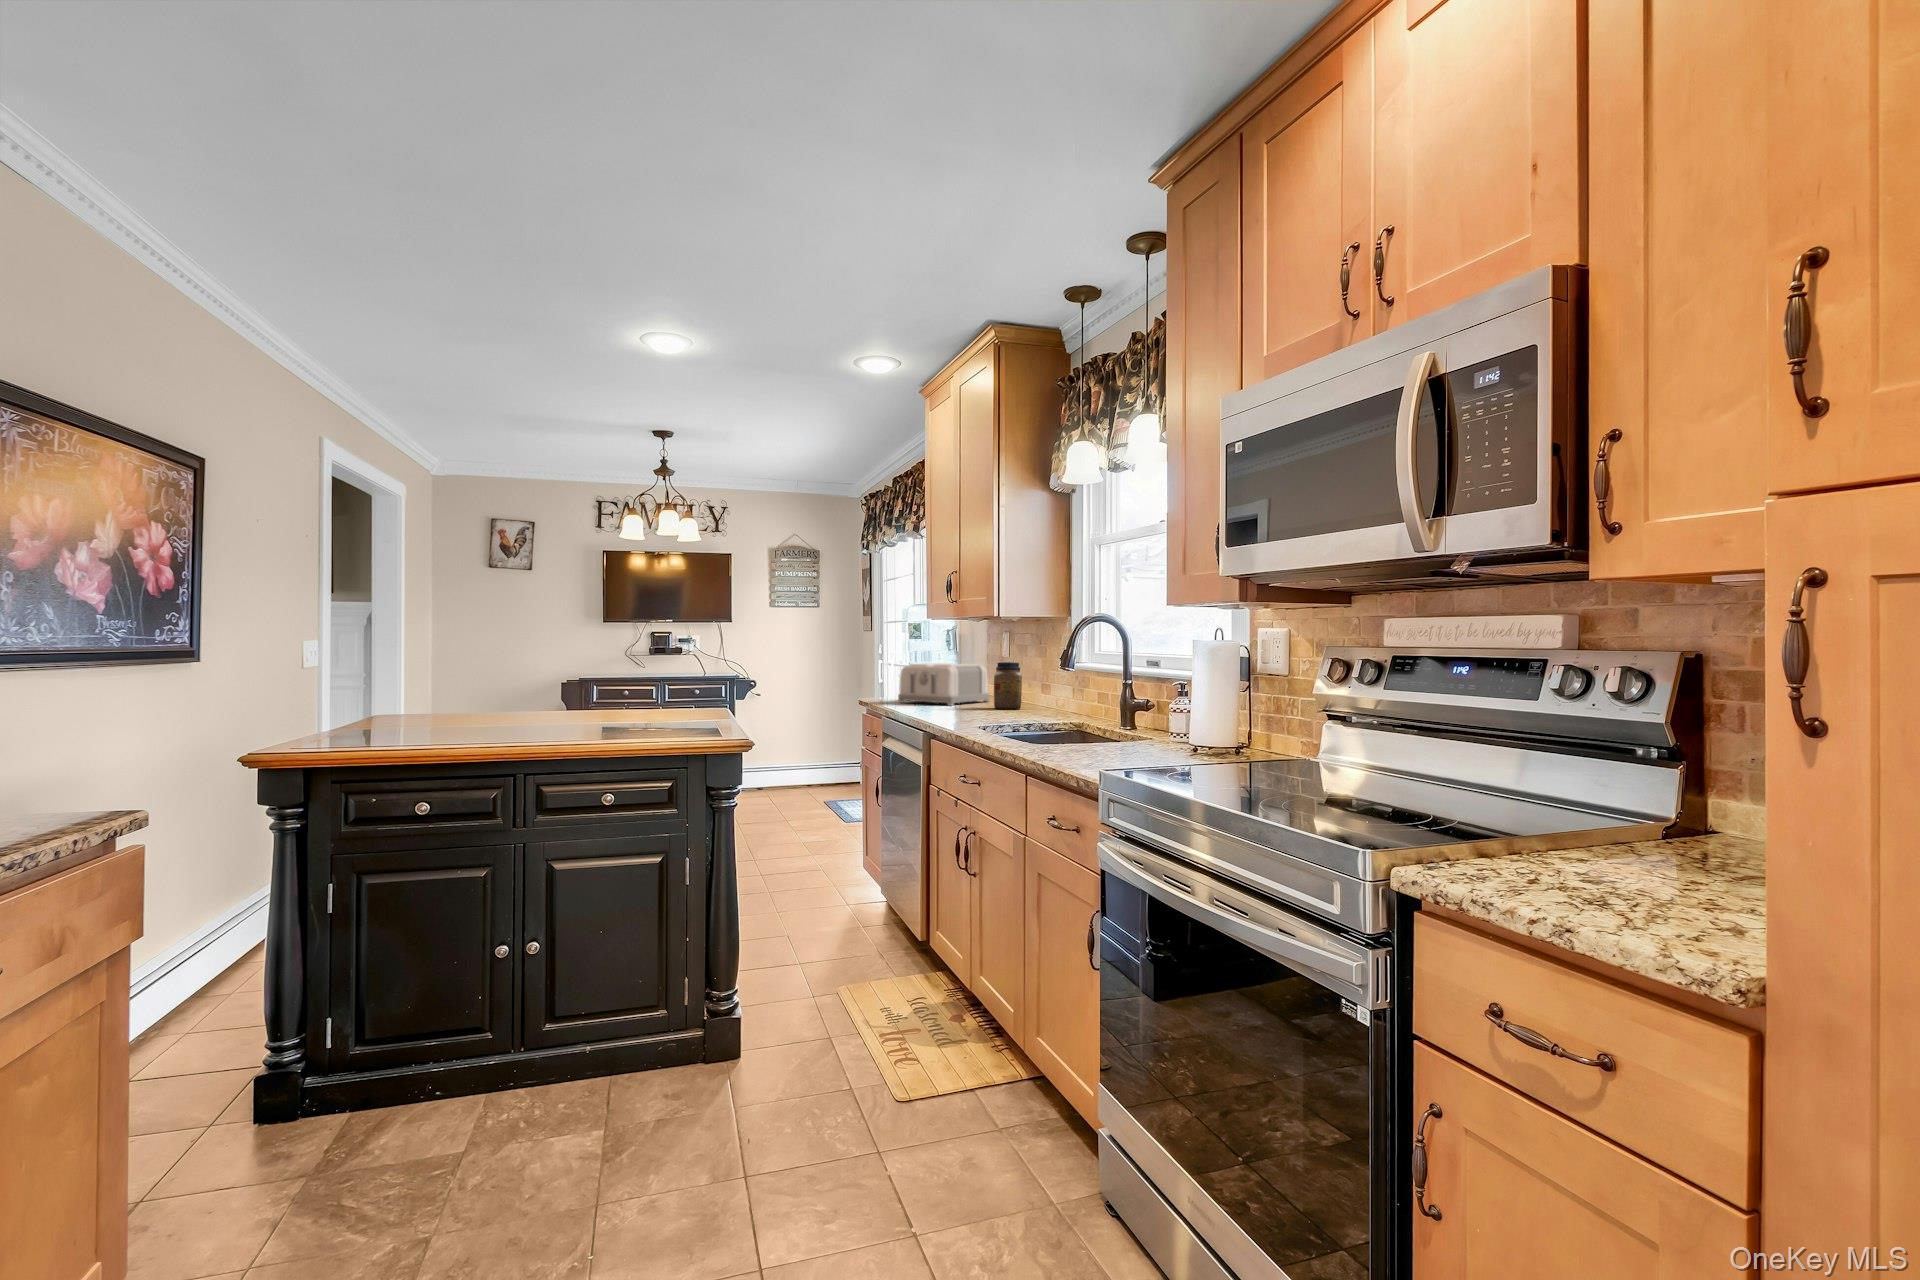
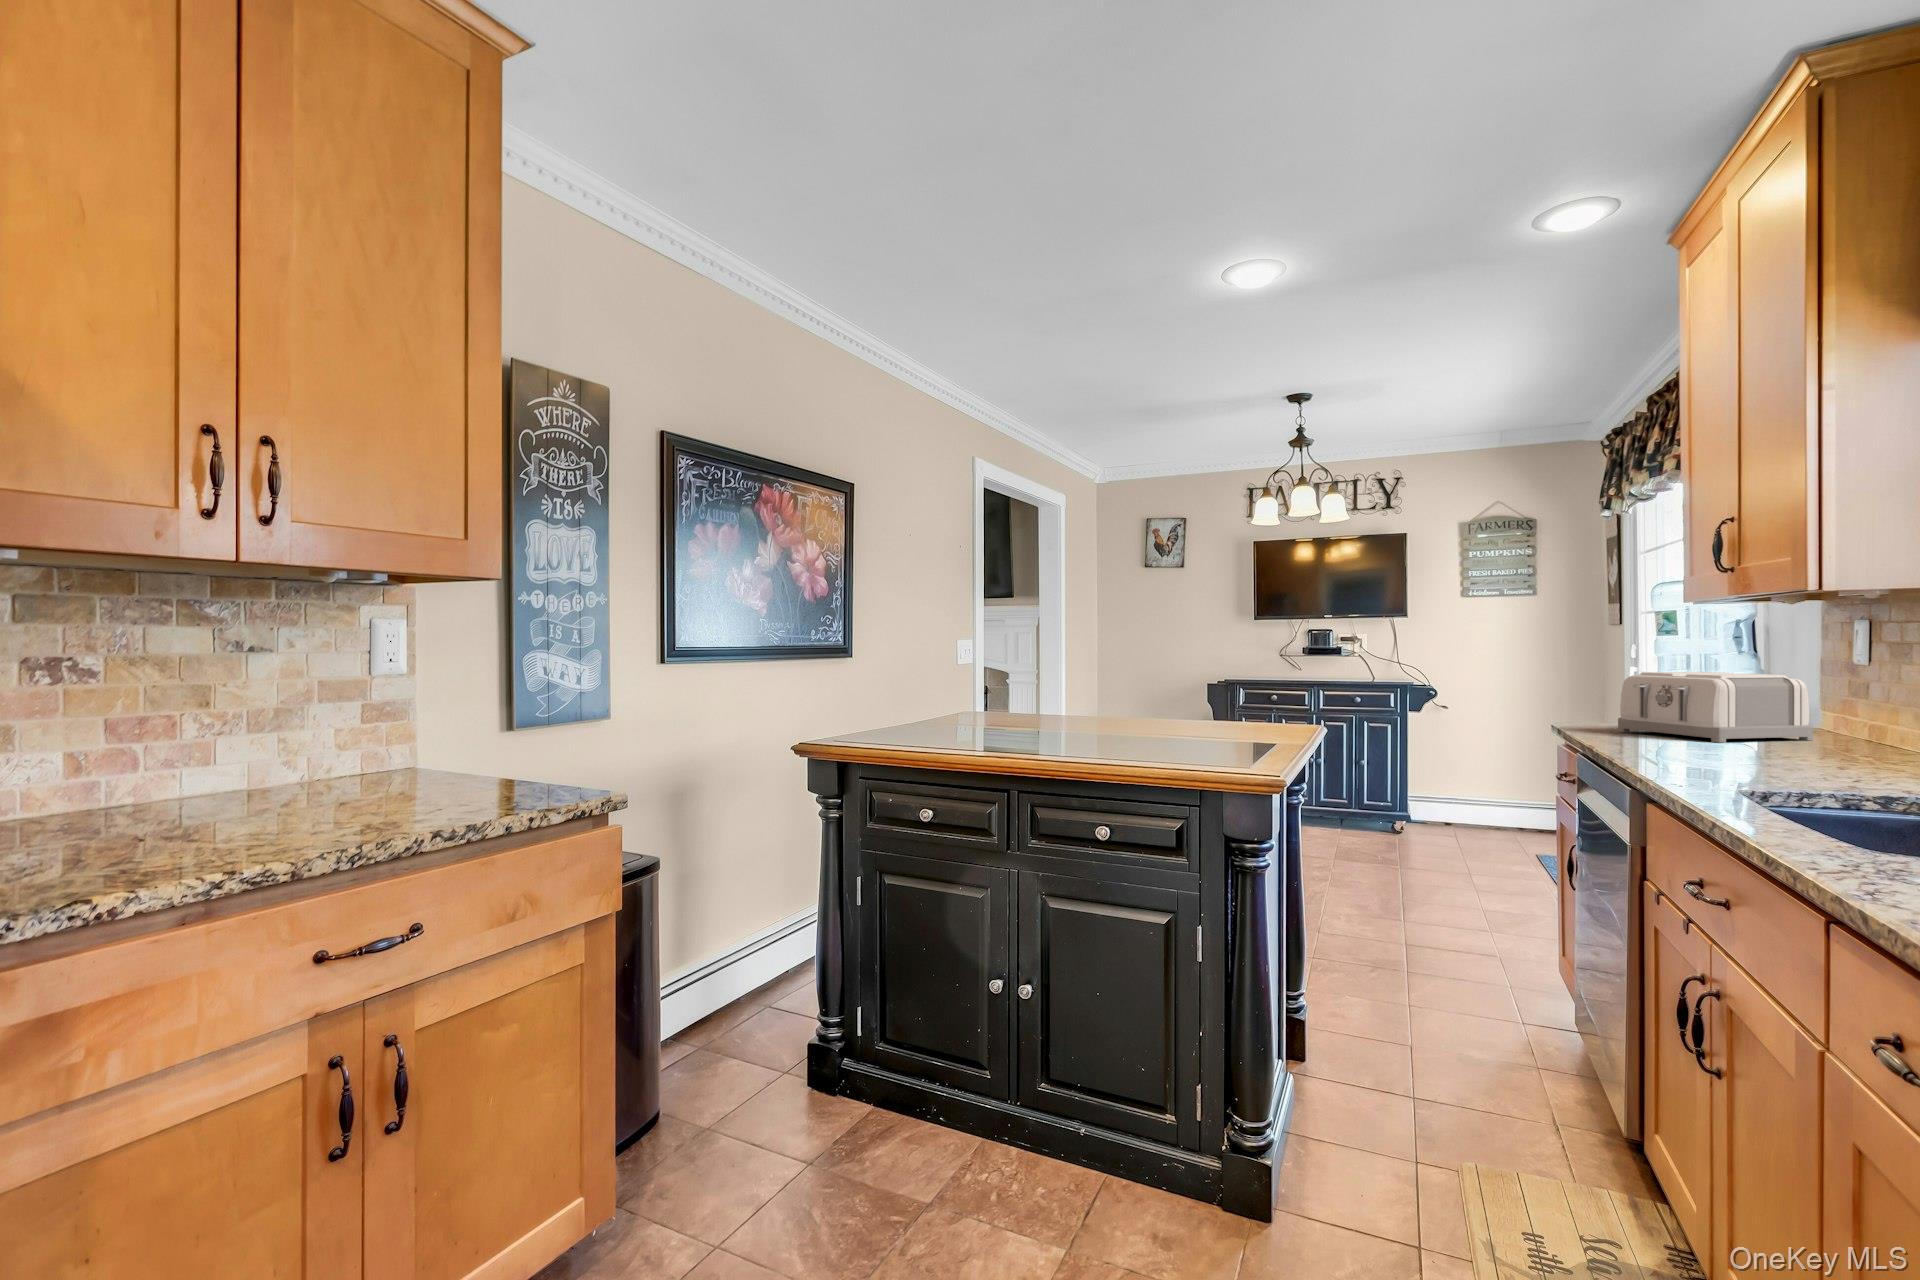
jar: present [994,662,1022,709] -> none [1810,673,1881,759]

